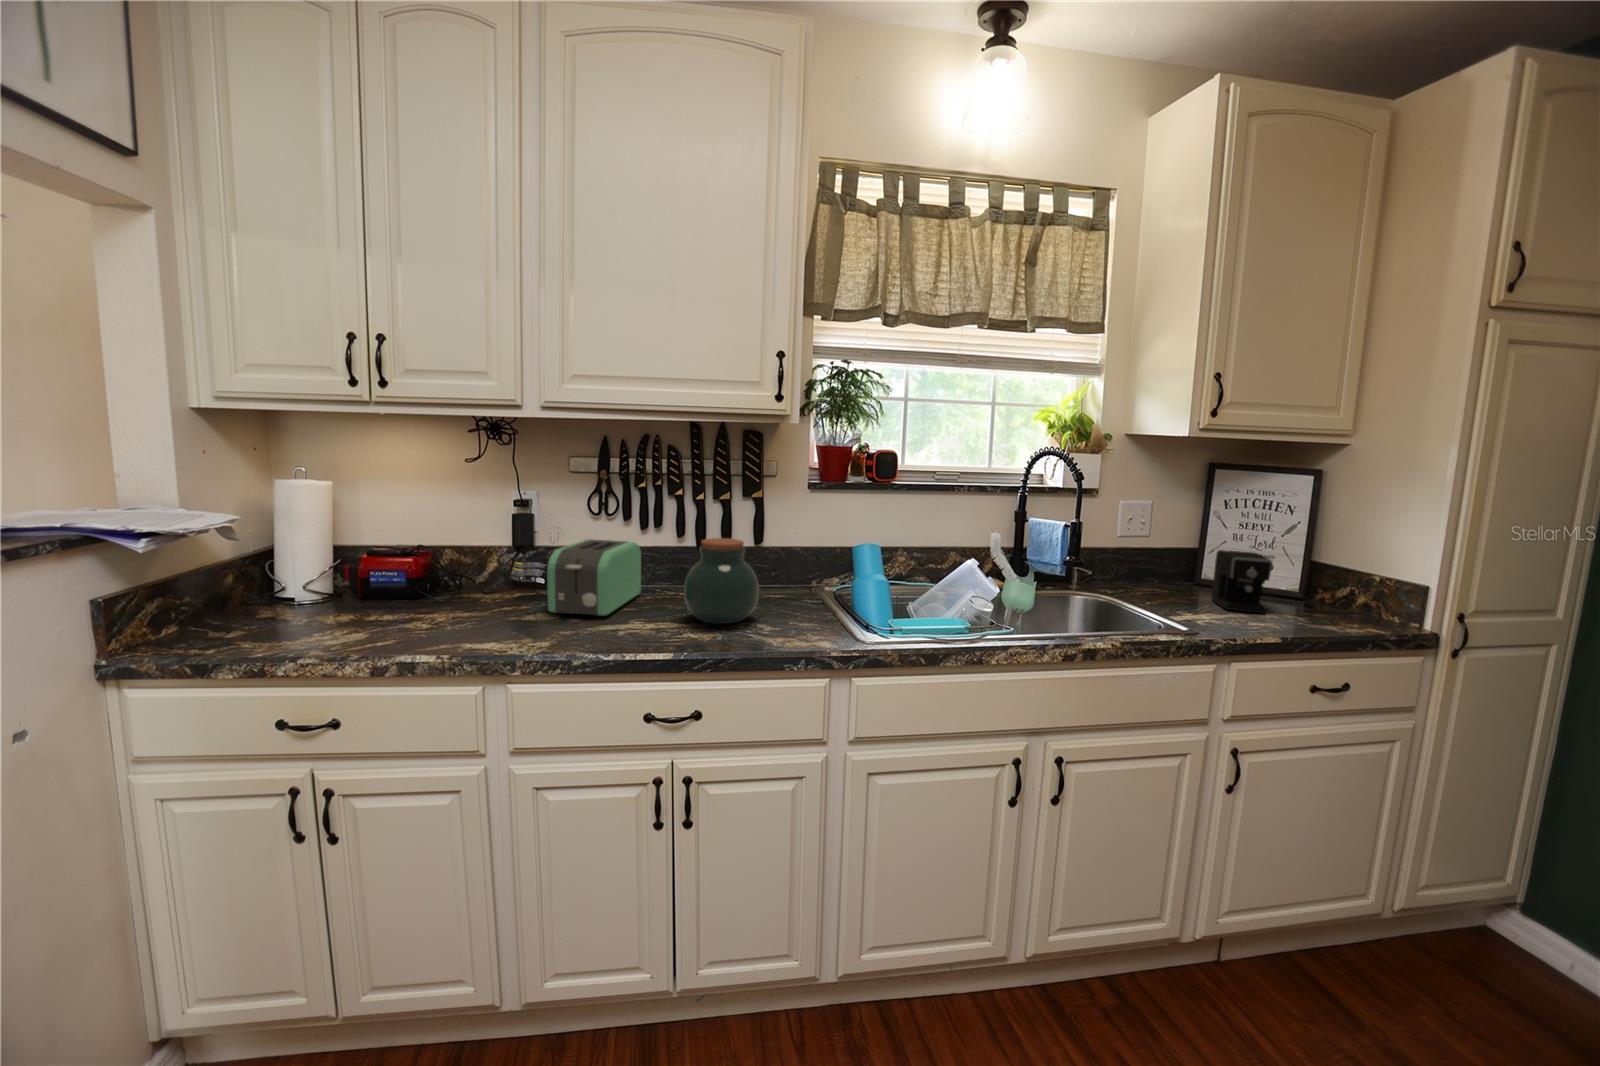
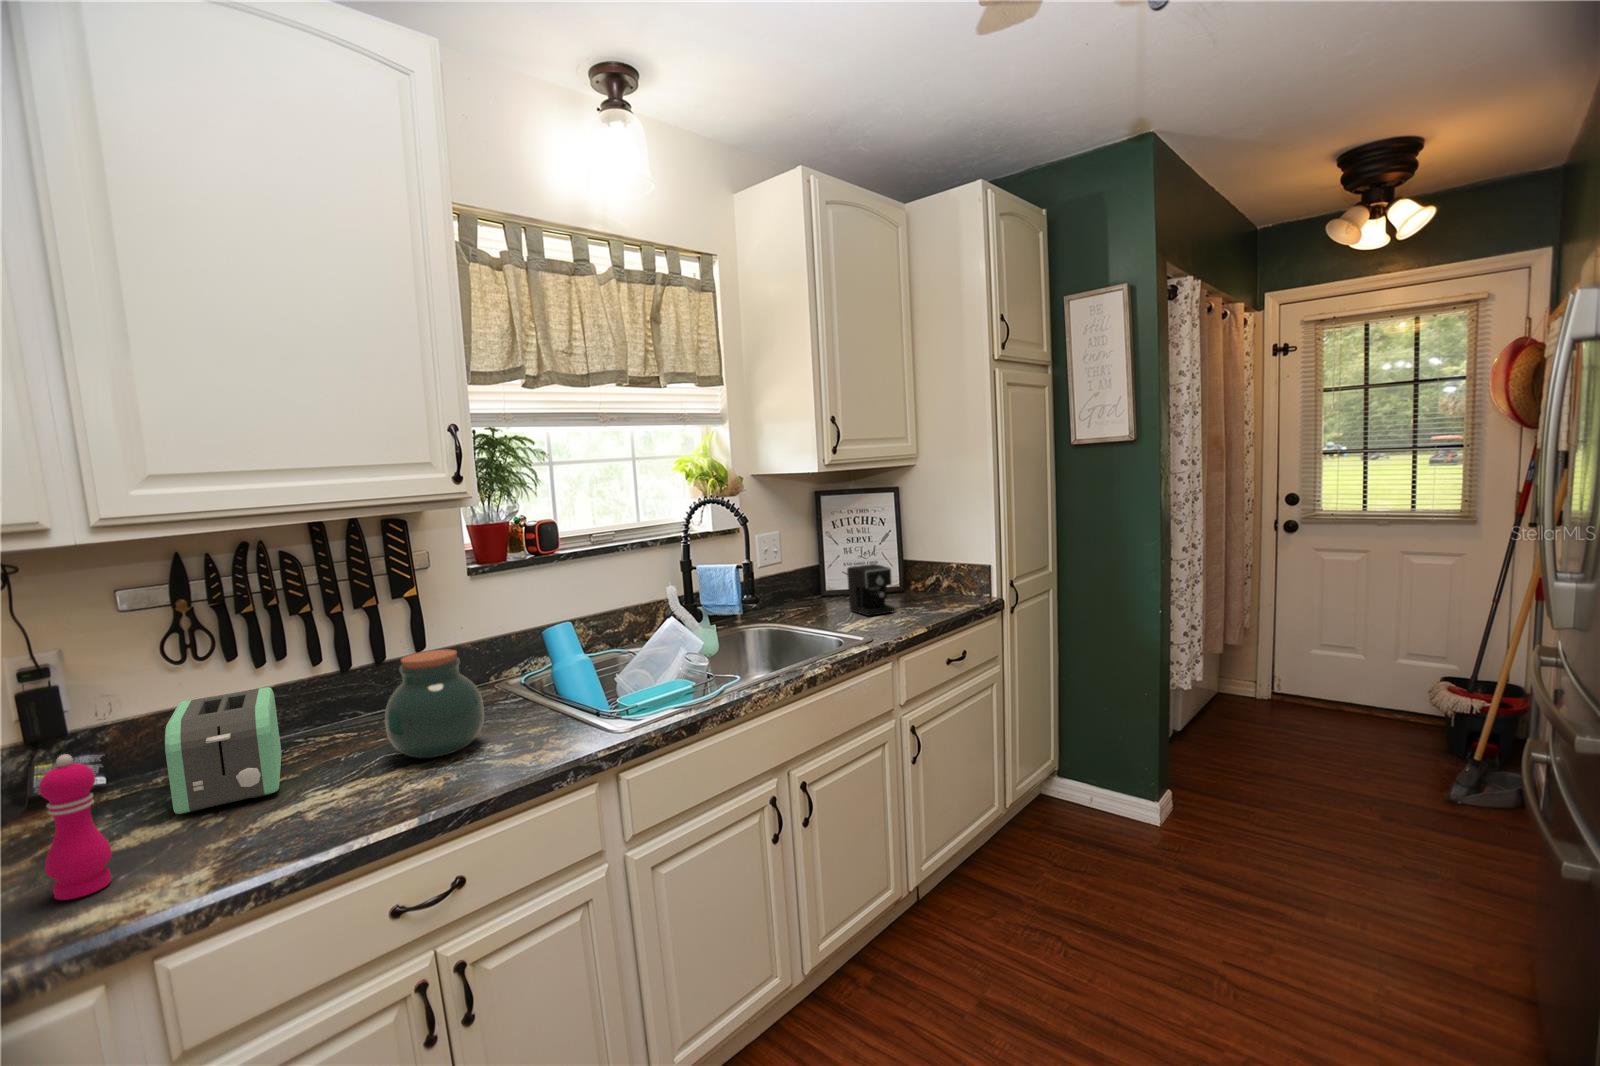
pepper mill: none [446,550,482,644] -> present [39,754,112,900]

